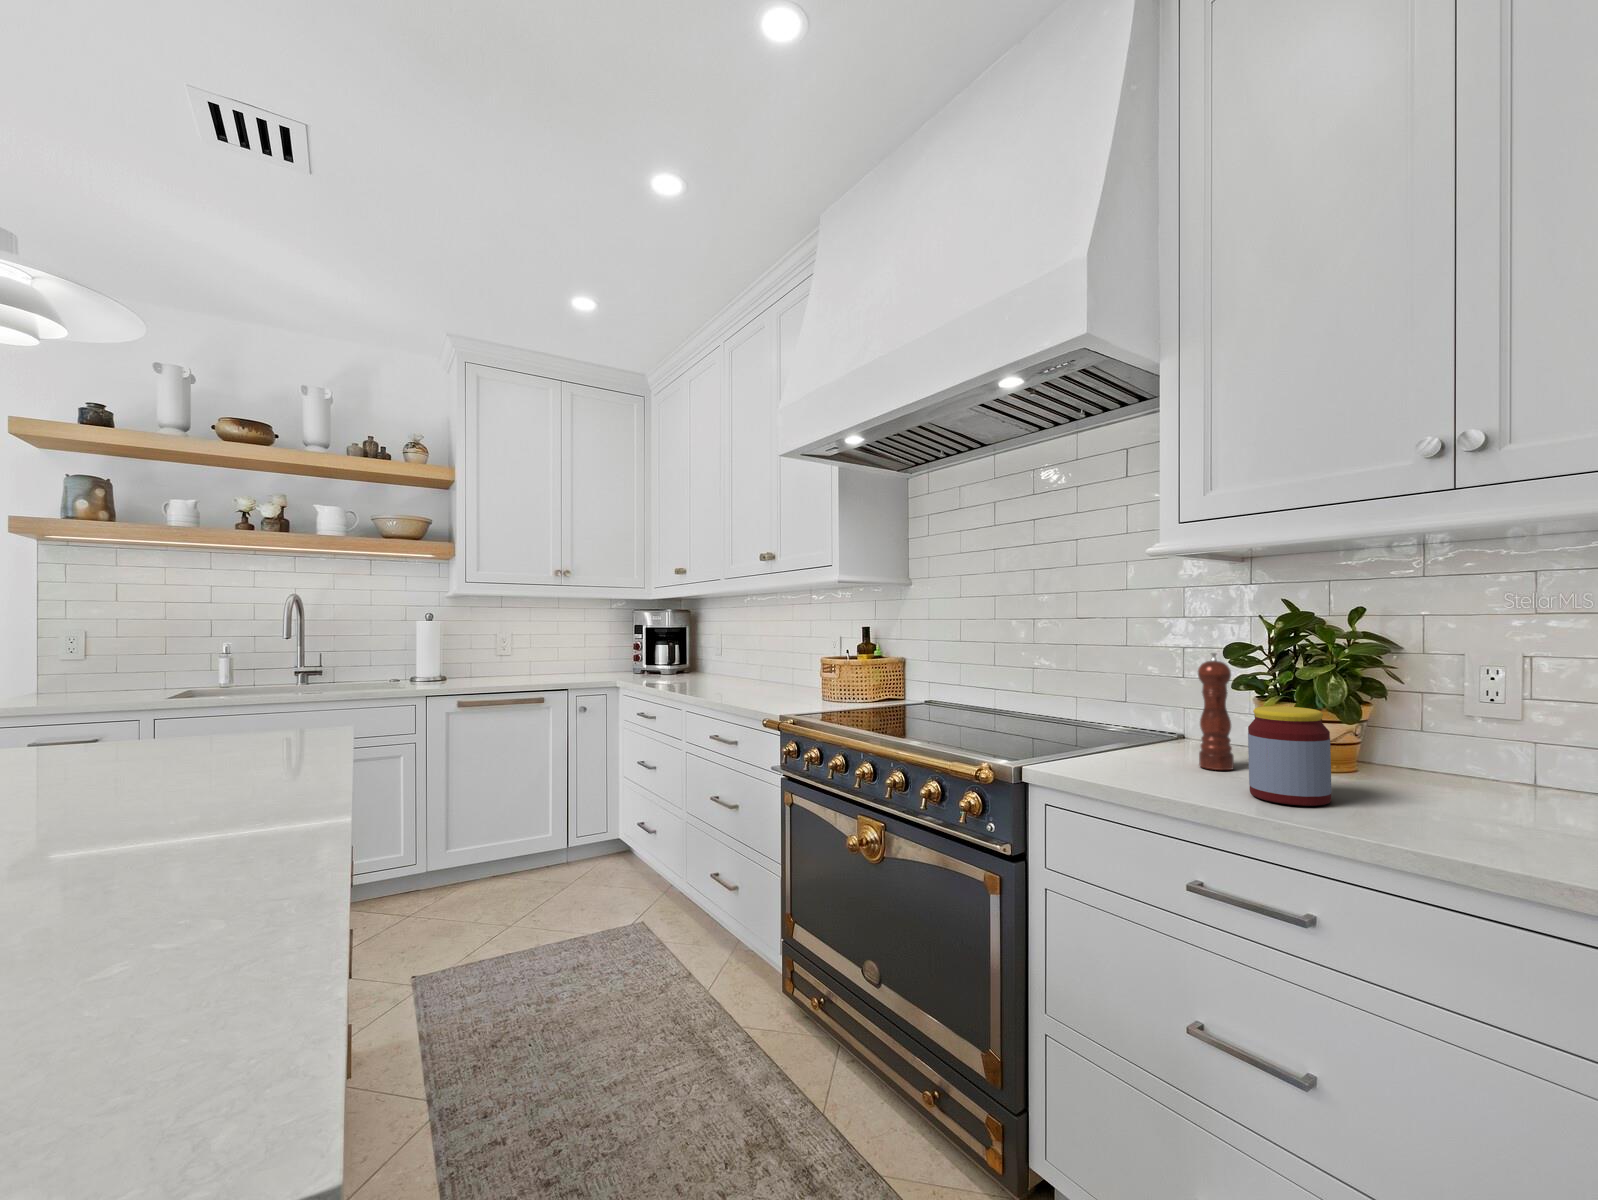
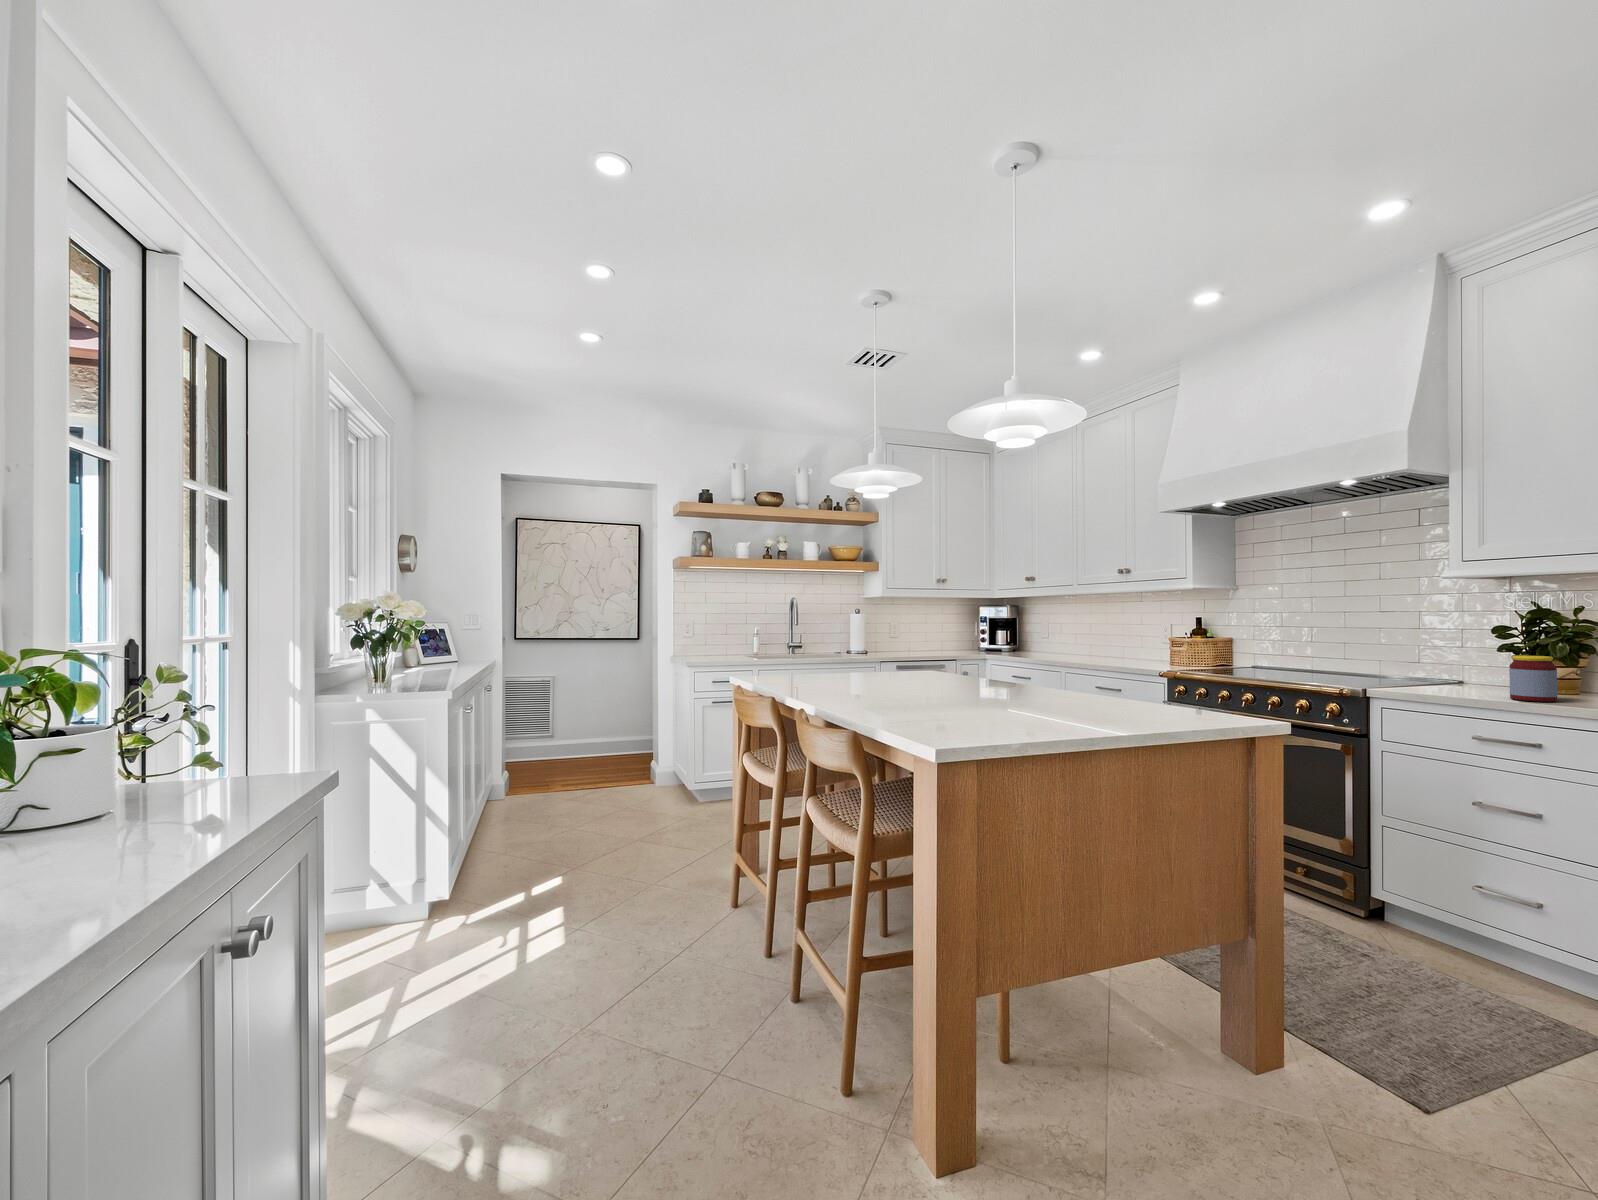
pepper mill: present [1198,653,1234,770] -> none [1477,630,1499,692]

